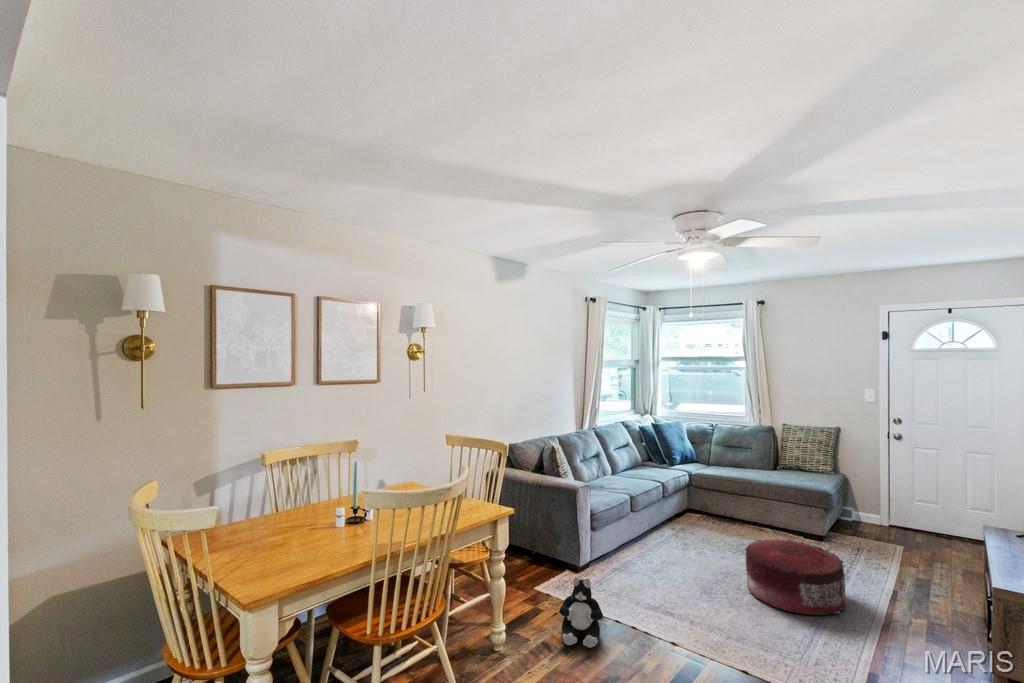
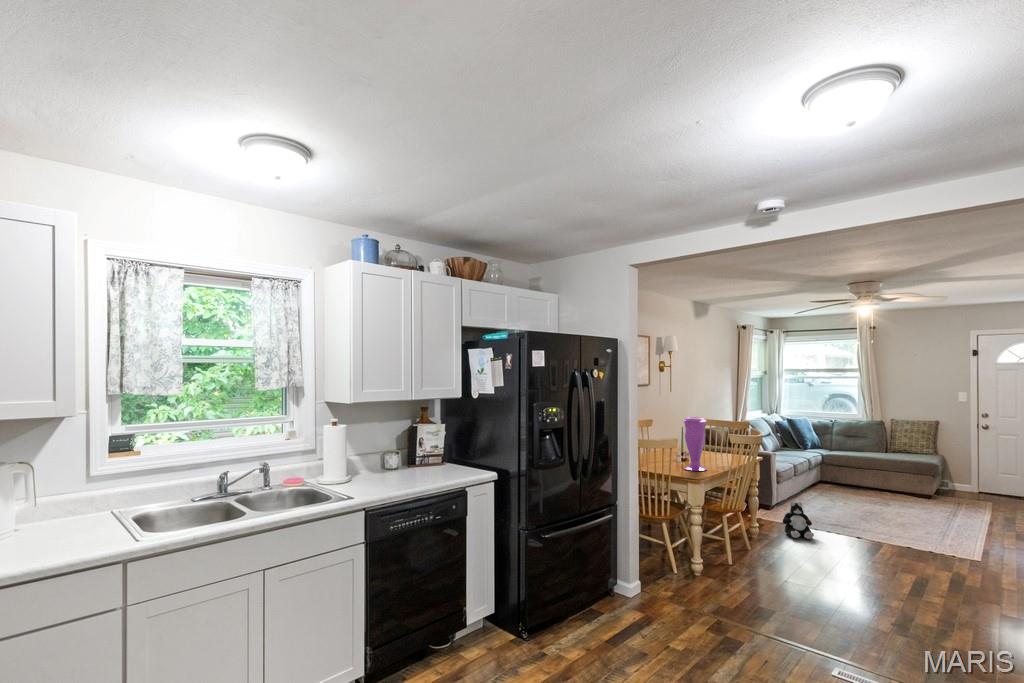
vase: none [292,455,346,567] -> present [683,417,707,471]
pouf: present [746,539,847,615] -> none [887,489,960,531]

